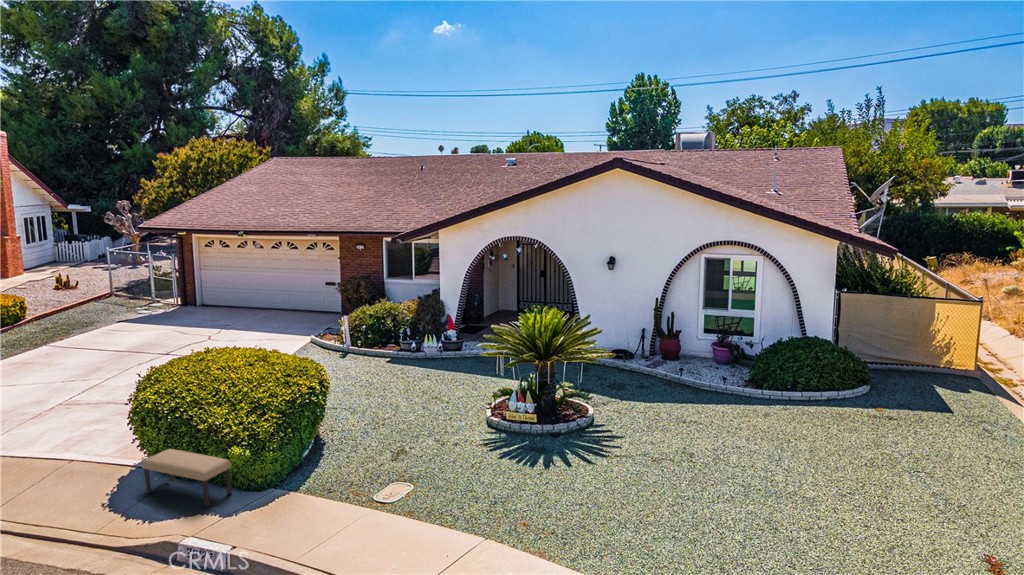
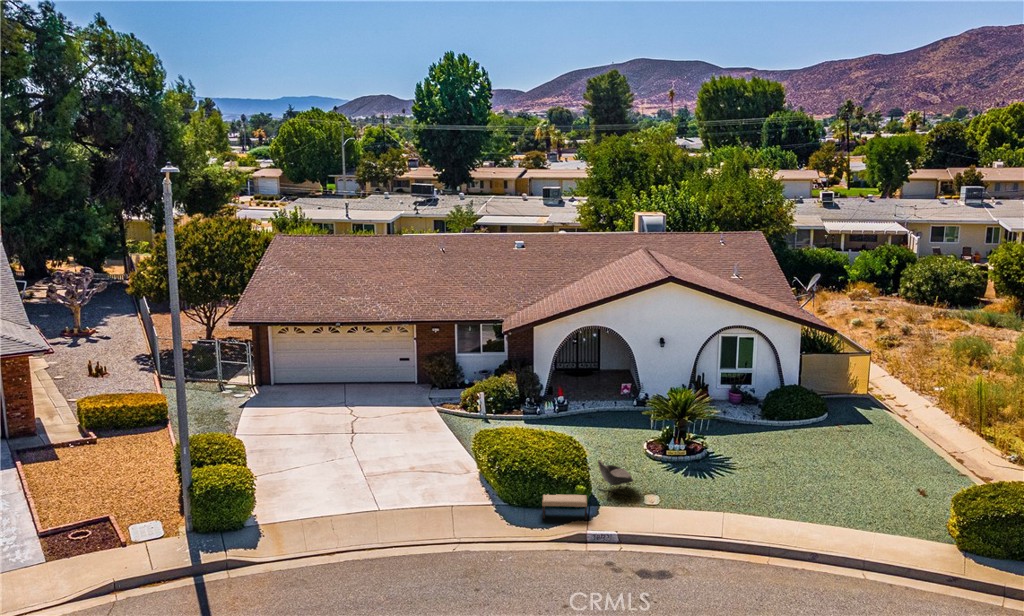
lounge chair: none [297,402,366,478] -> present [598,460,633,500]

